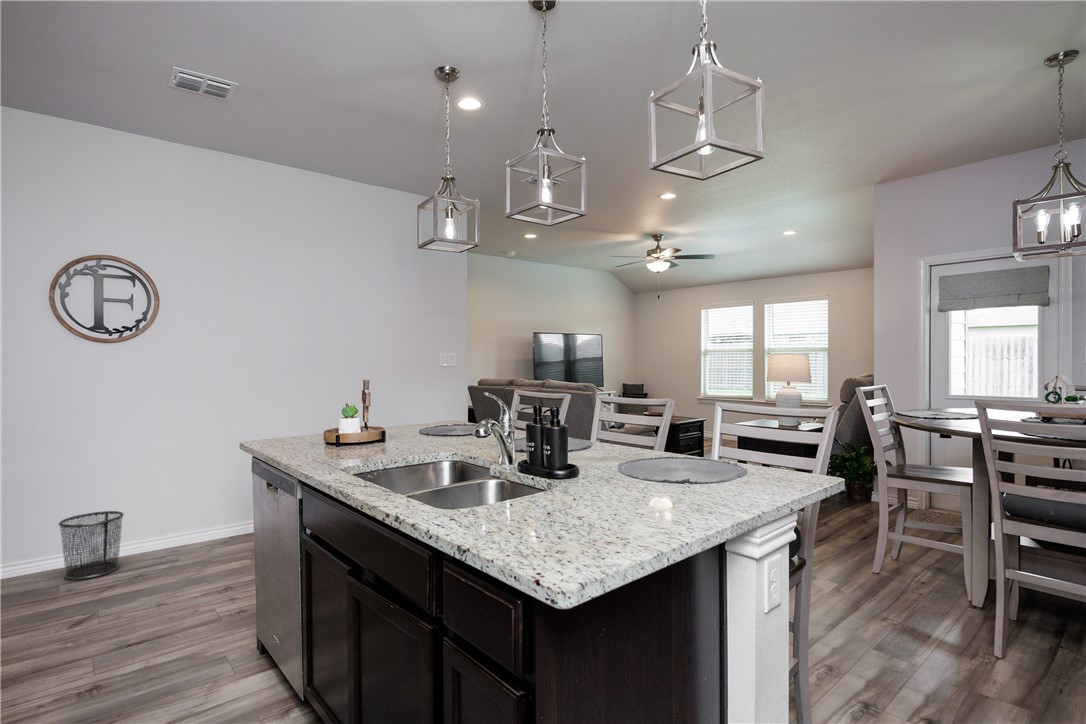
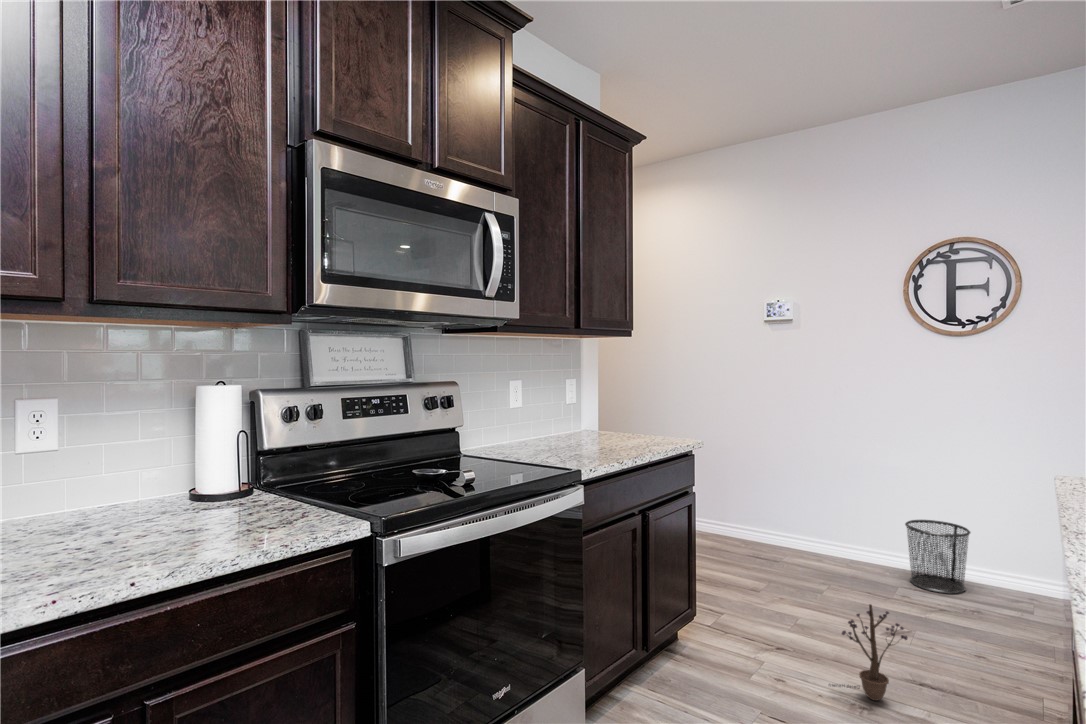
decorative plant: none [46,590,128,694] -> present [829,604,908,700]

